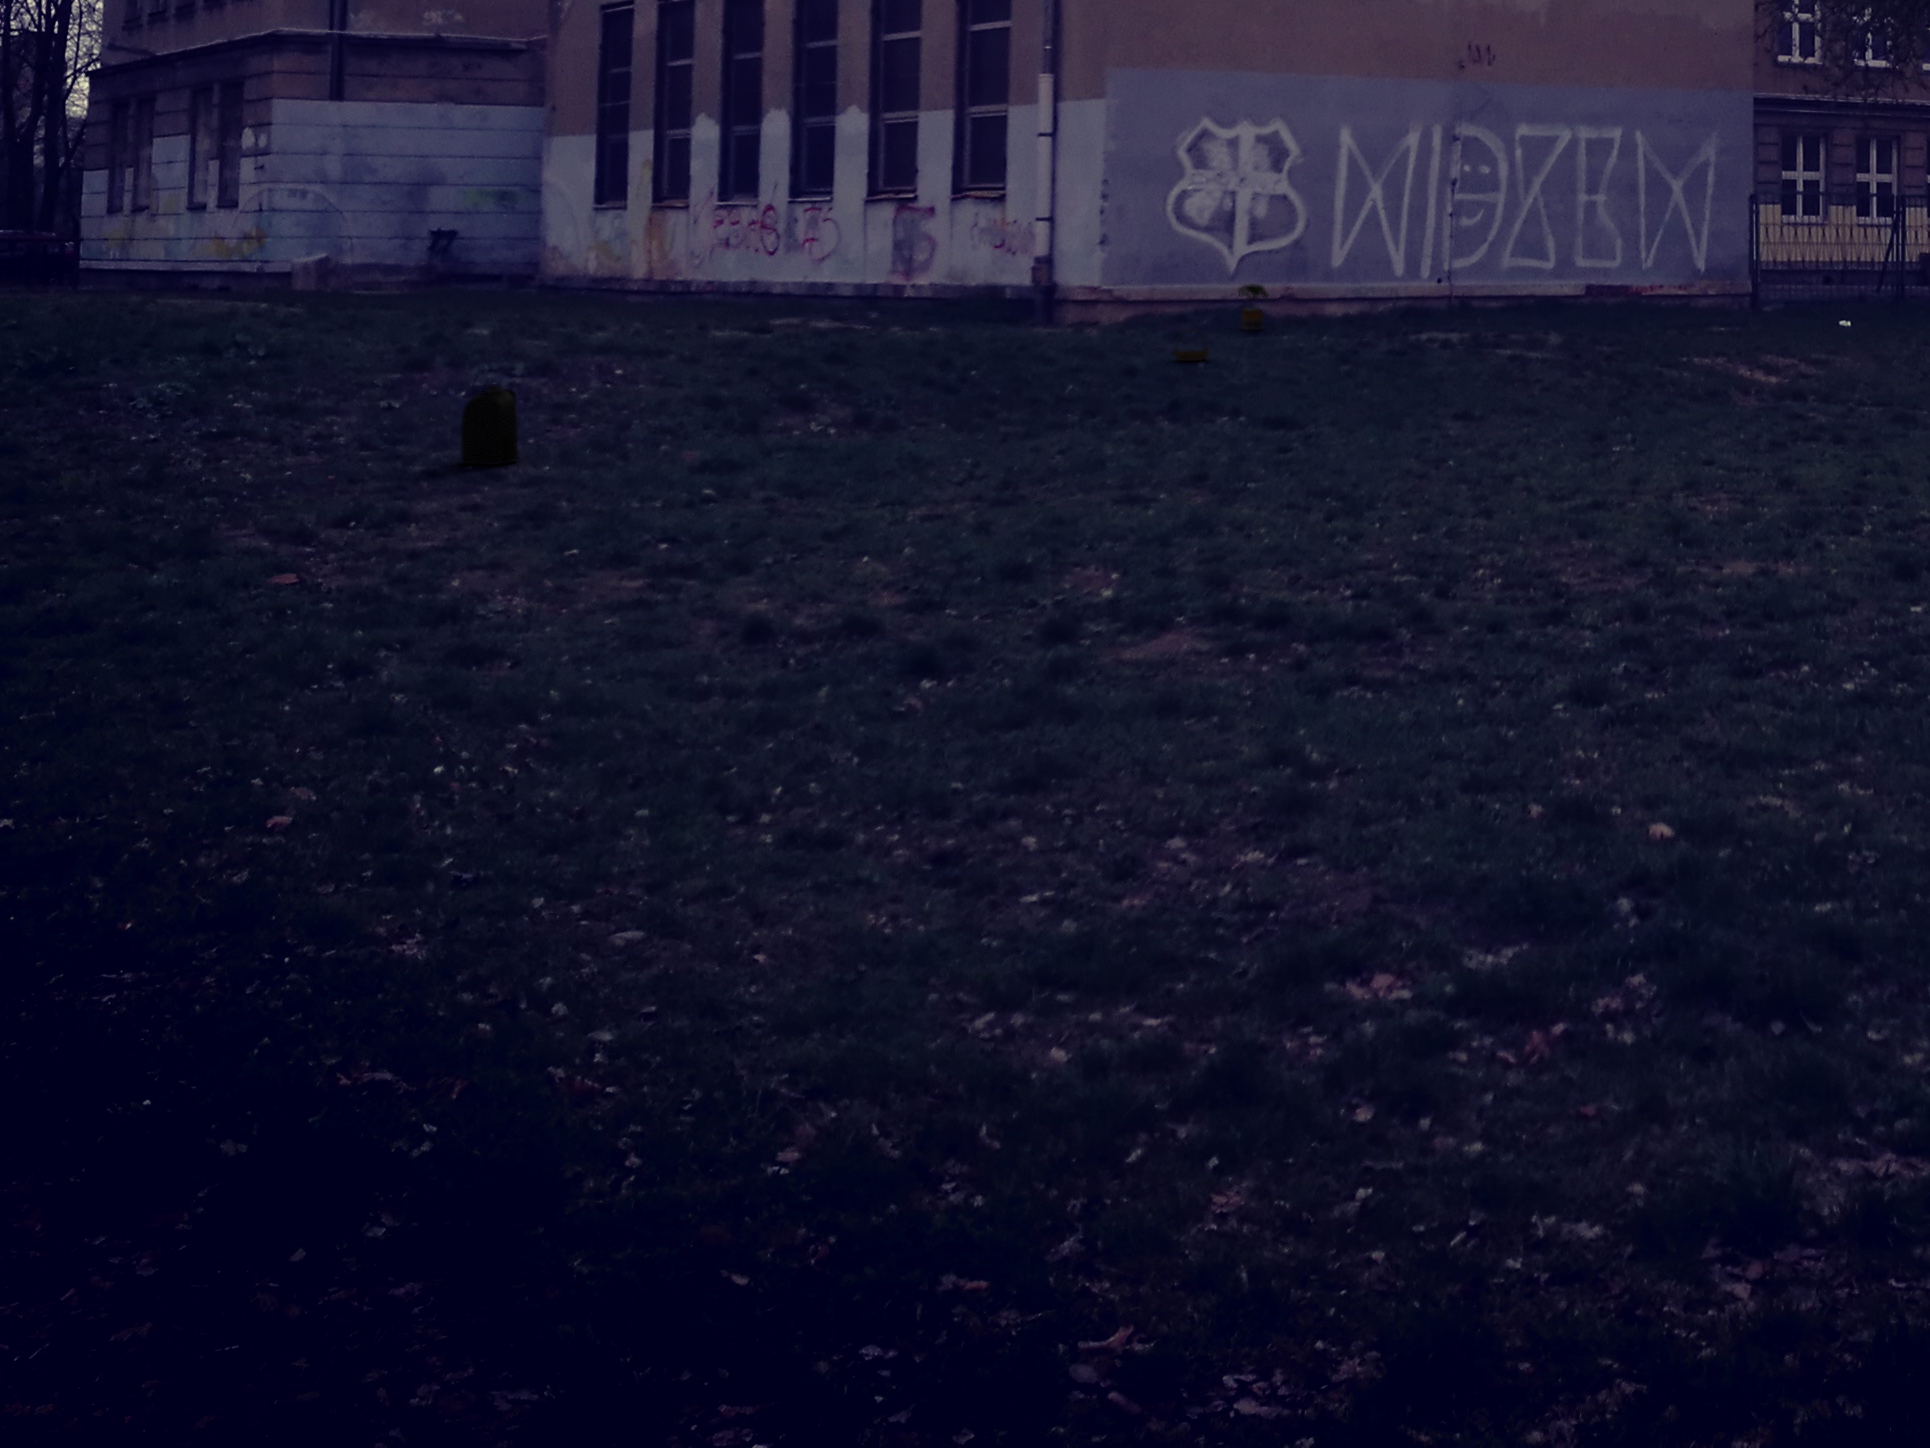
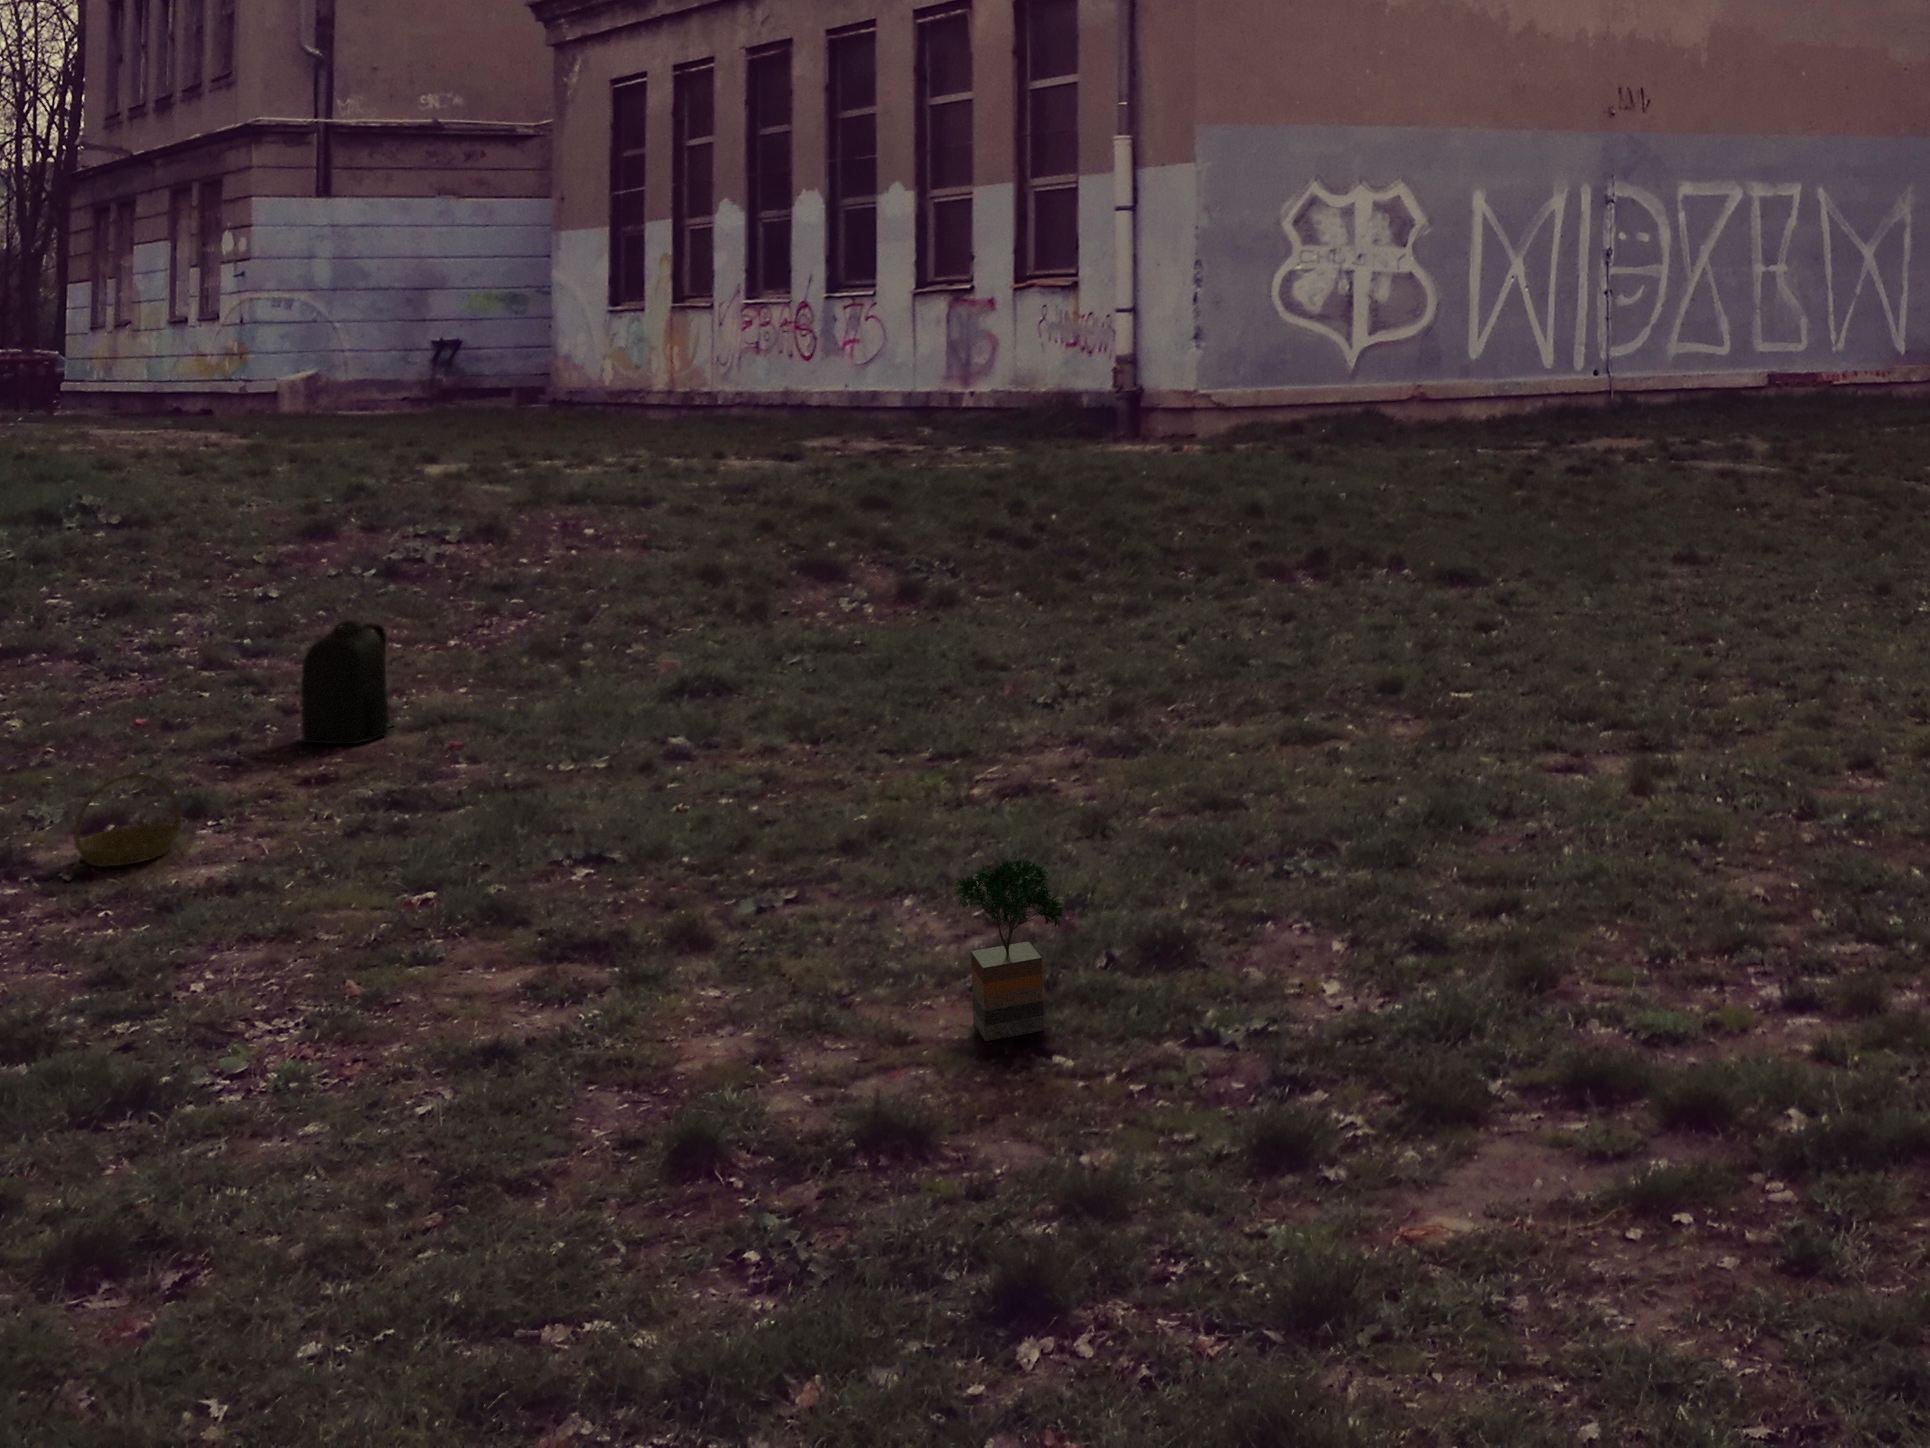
potted tree: present [1238,284,1268,330] -> present [952,858,1065,1041]
basket: present [1174,330,1209,361] -> present [74,774,181,867]

